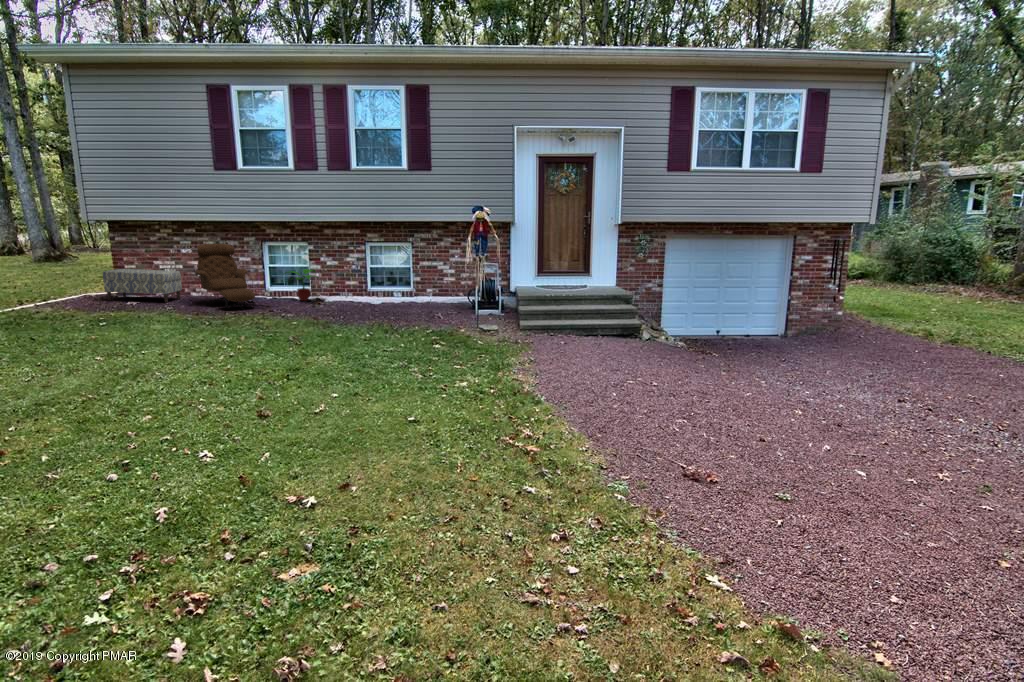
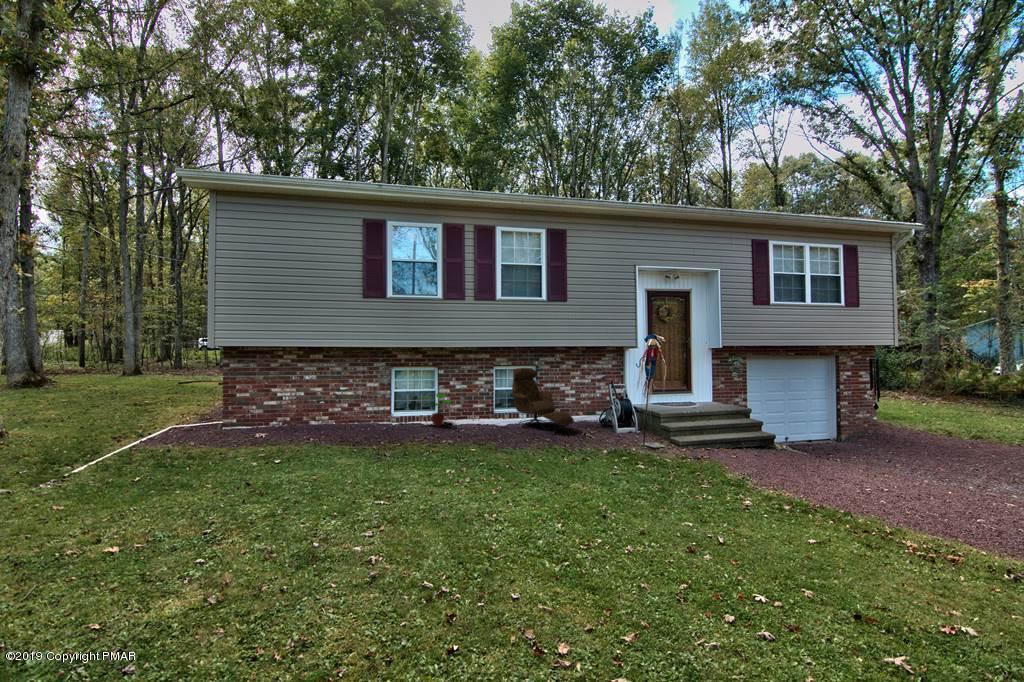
lounge chair: present [195,244,255,310] -> present [512,368,574,433]
bench: present [103,269,182,303] -> none [222,398,303,434]

